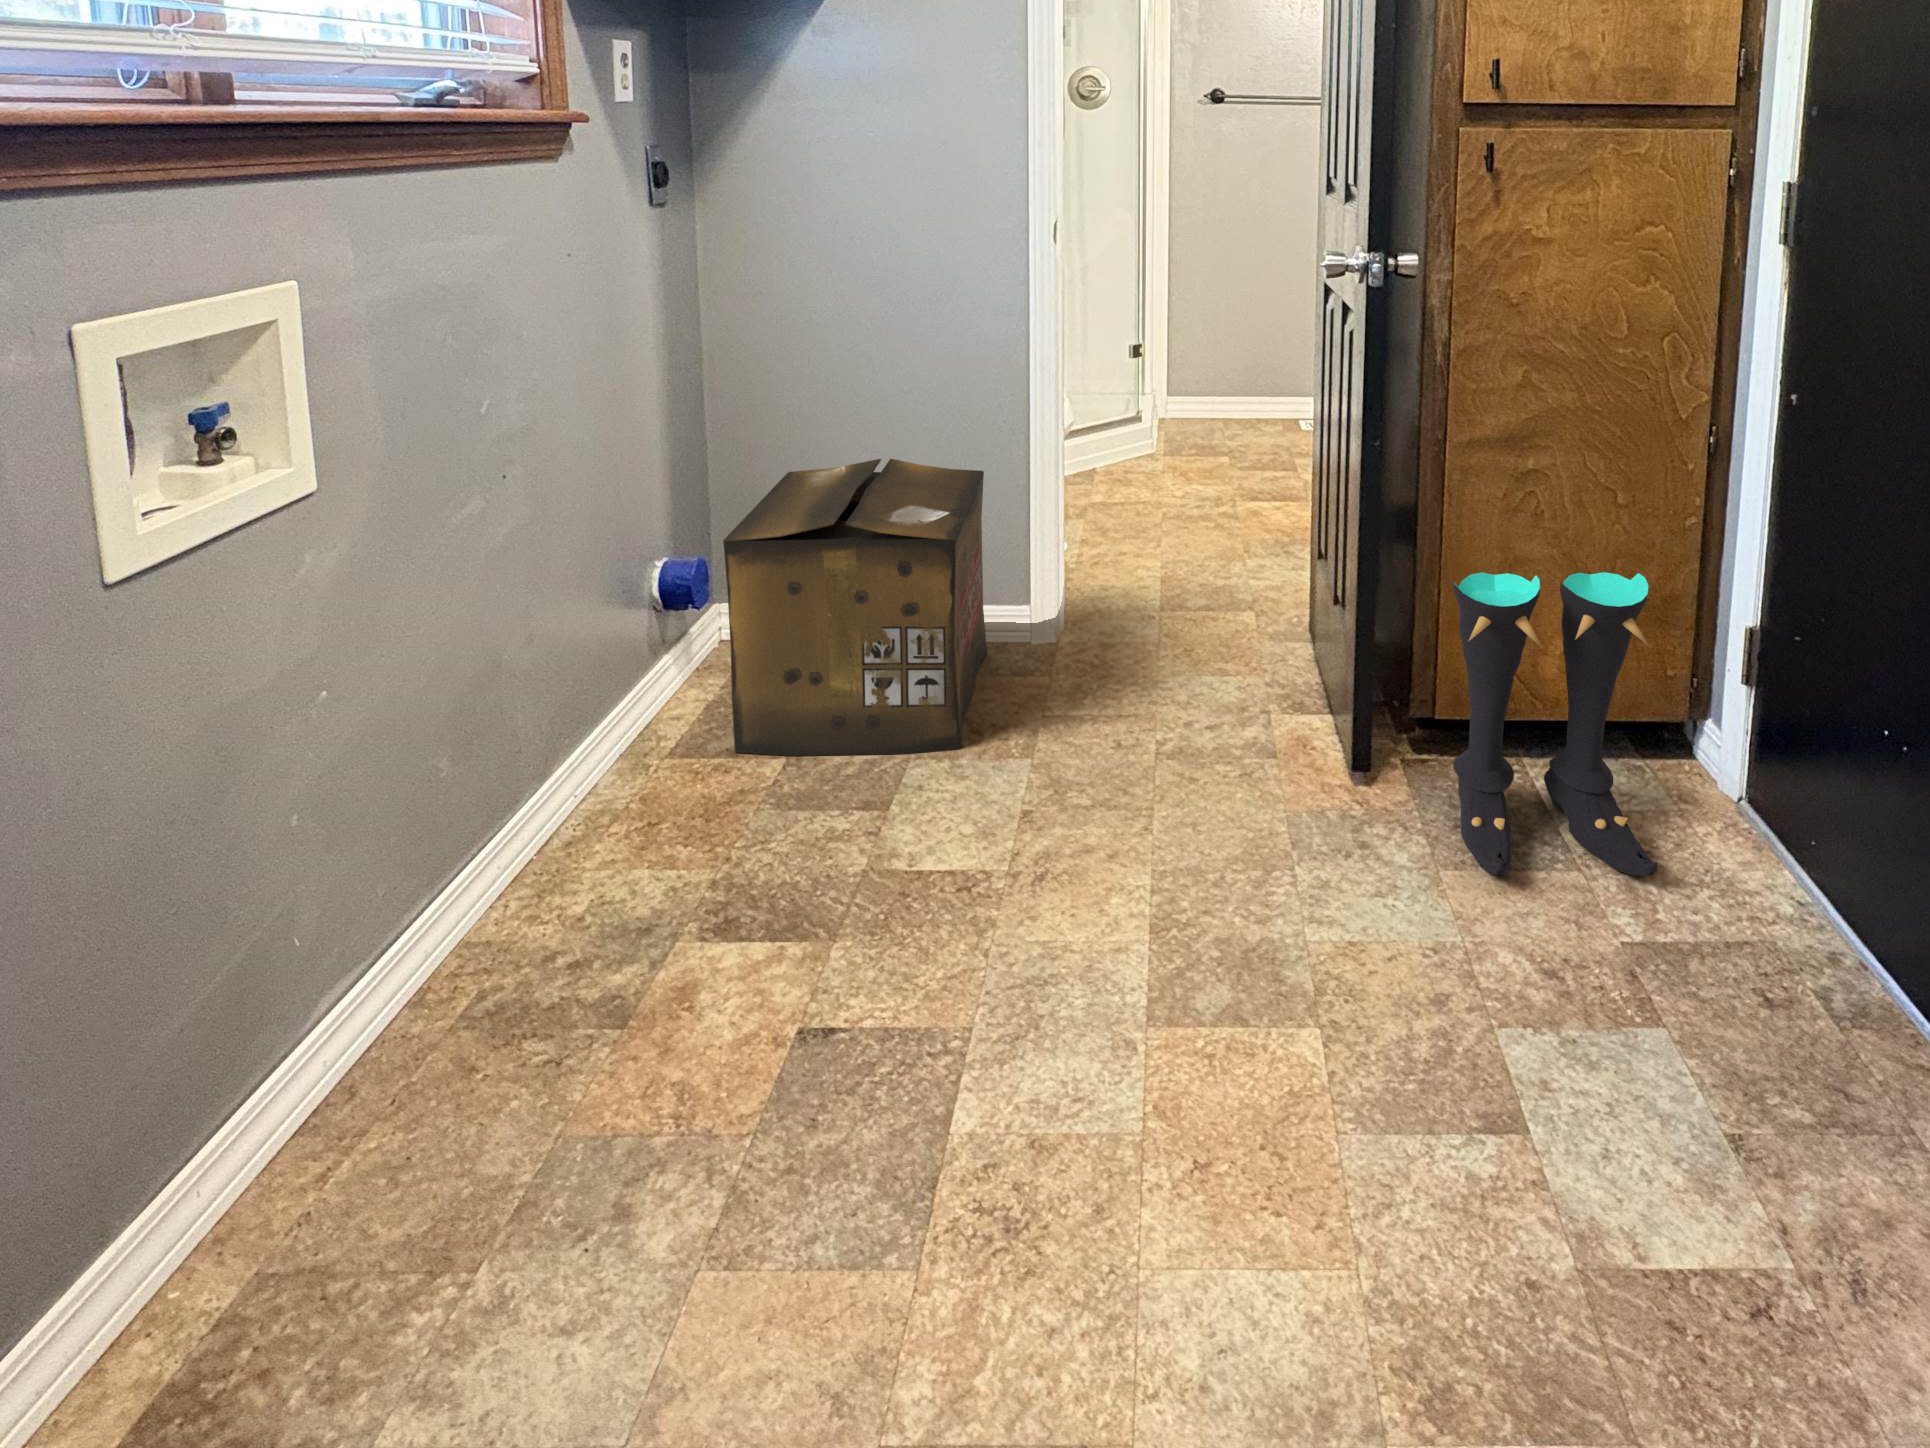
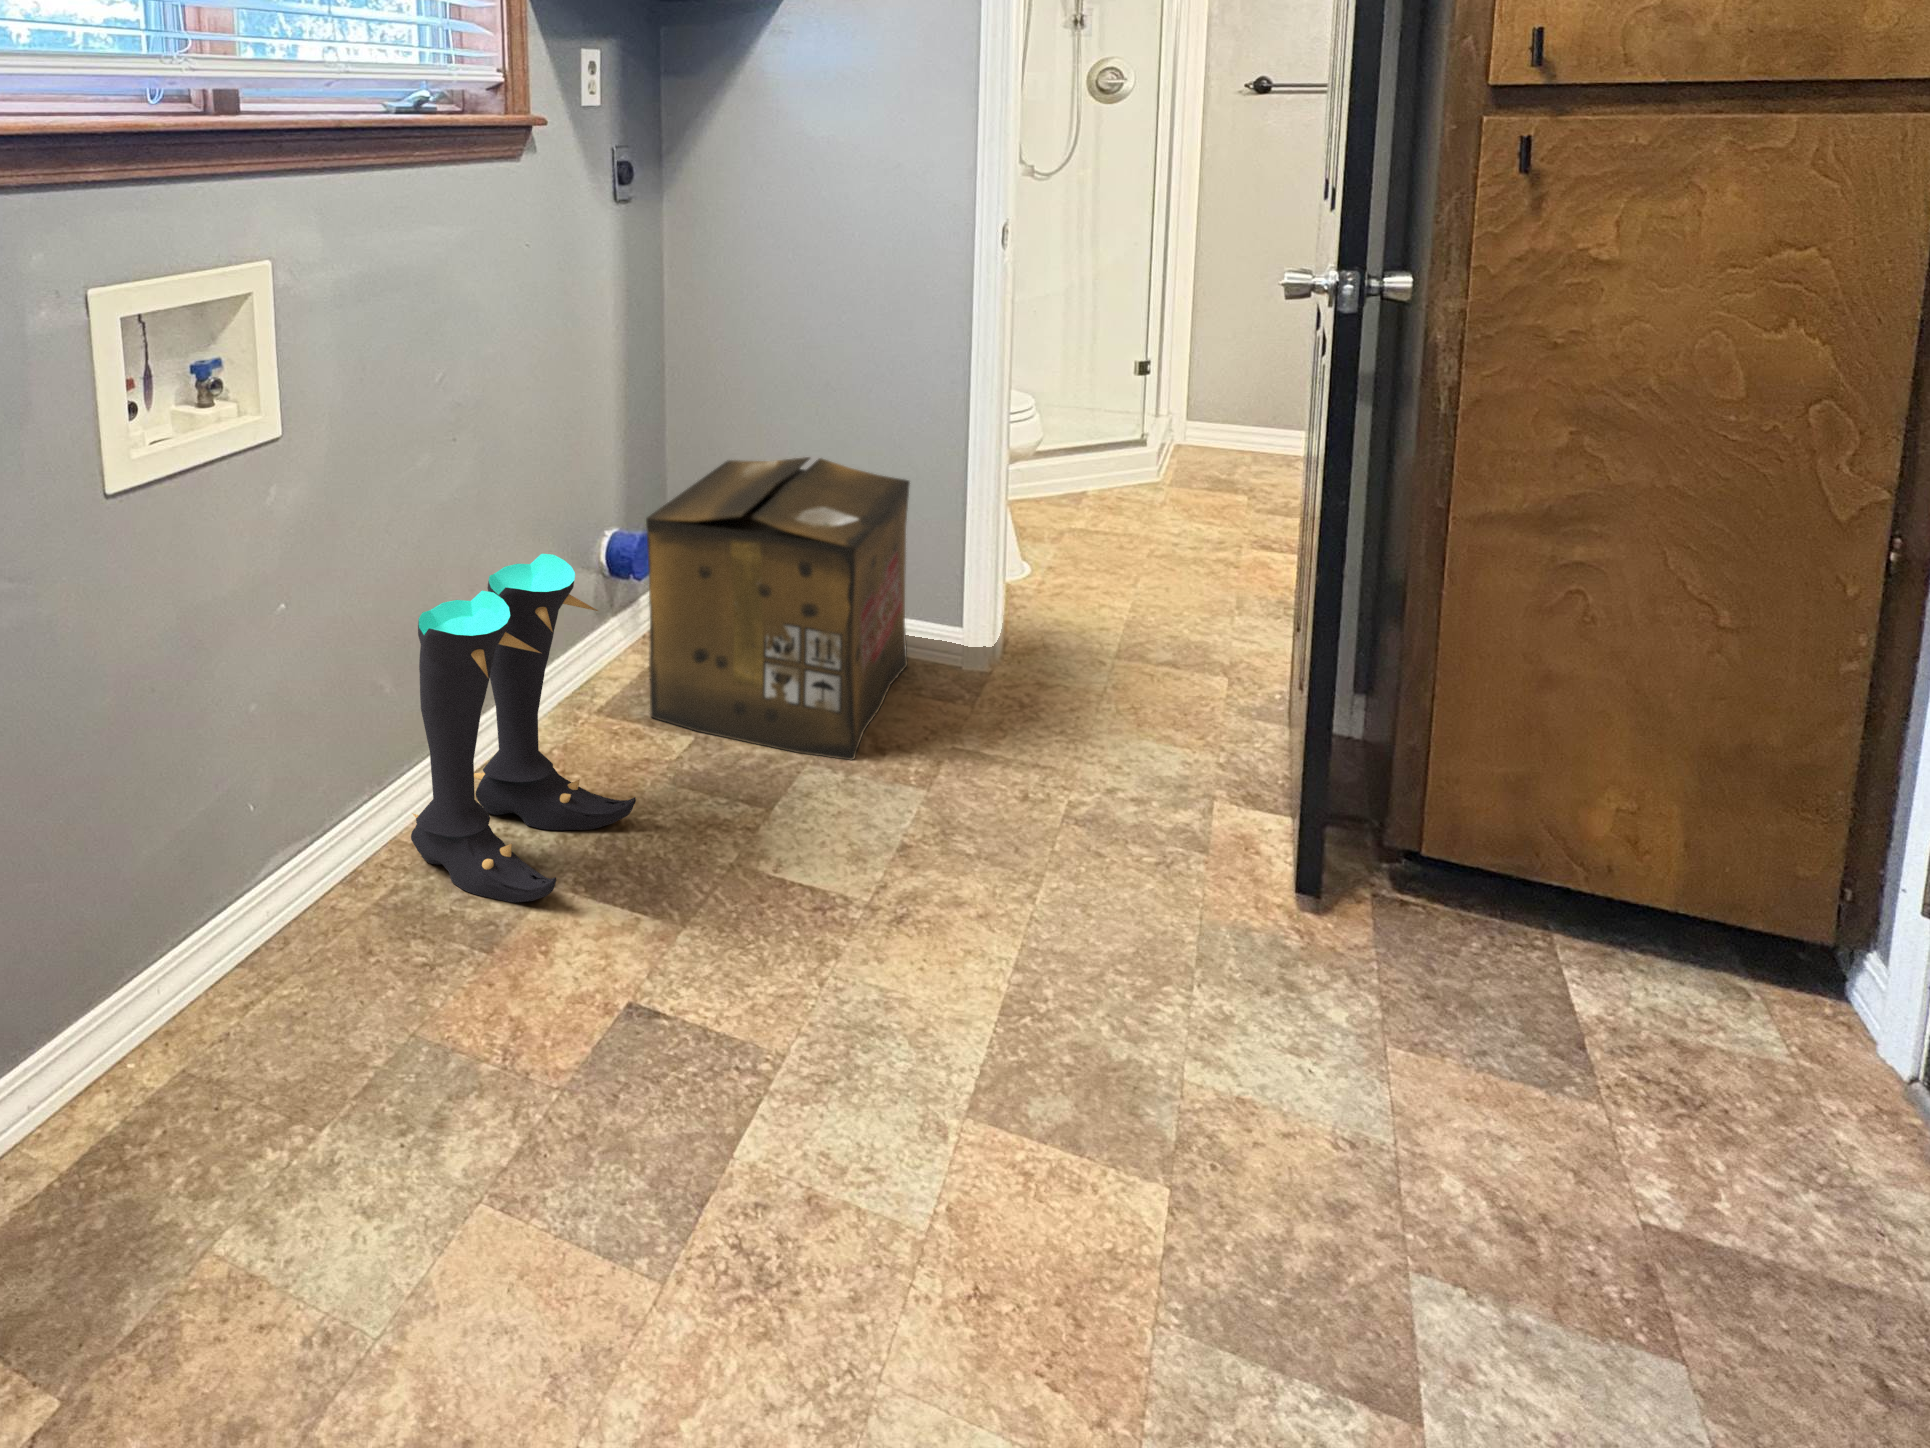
boots: present [1453,572,1657,876] -> present [411,554,636,903]

